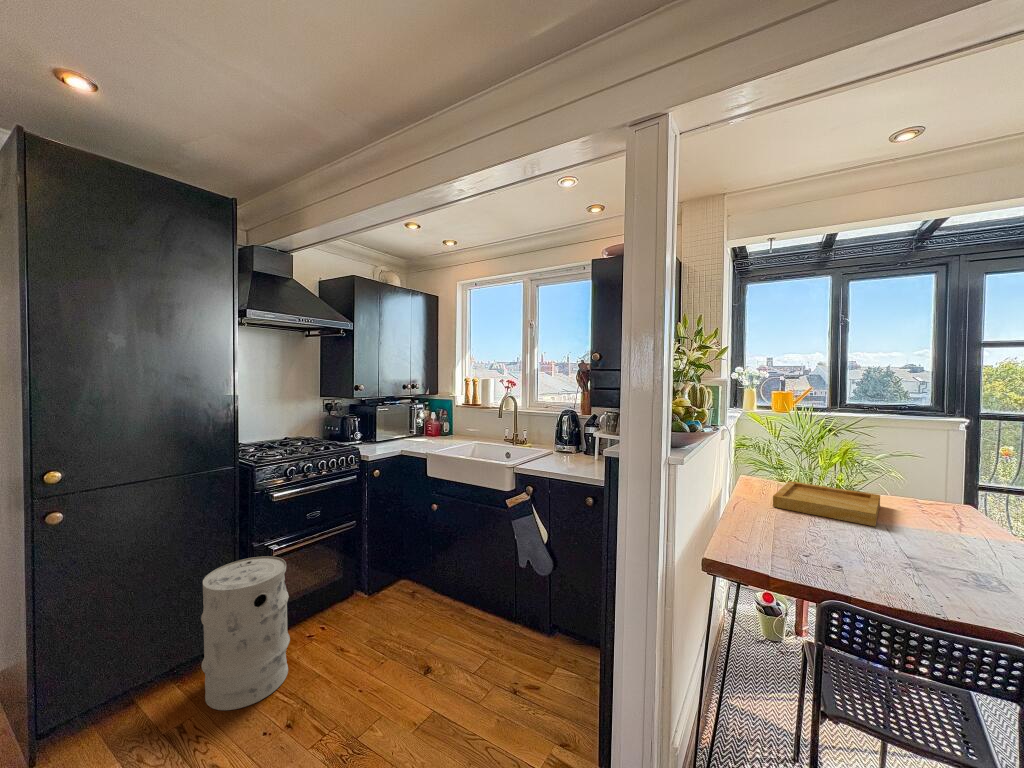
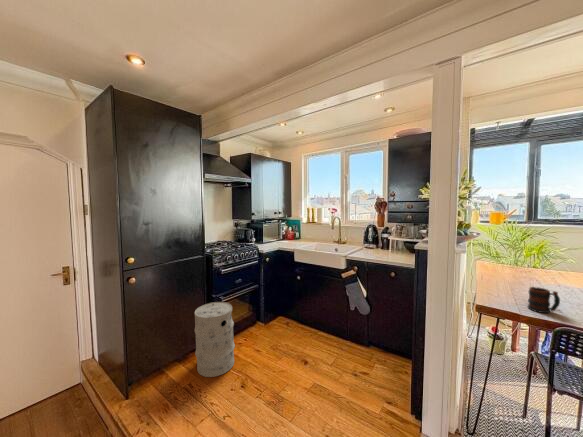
tray: present [773,481,880,526] -> none [501,264,569,290]
mug: none [798,524,847,573] -> present [528,287,560,313]

